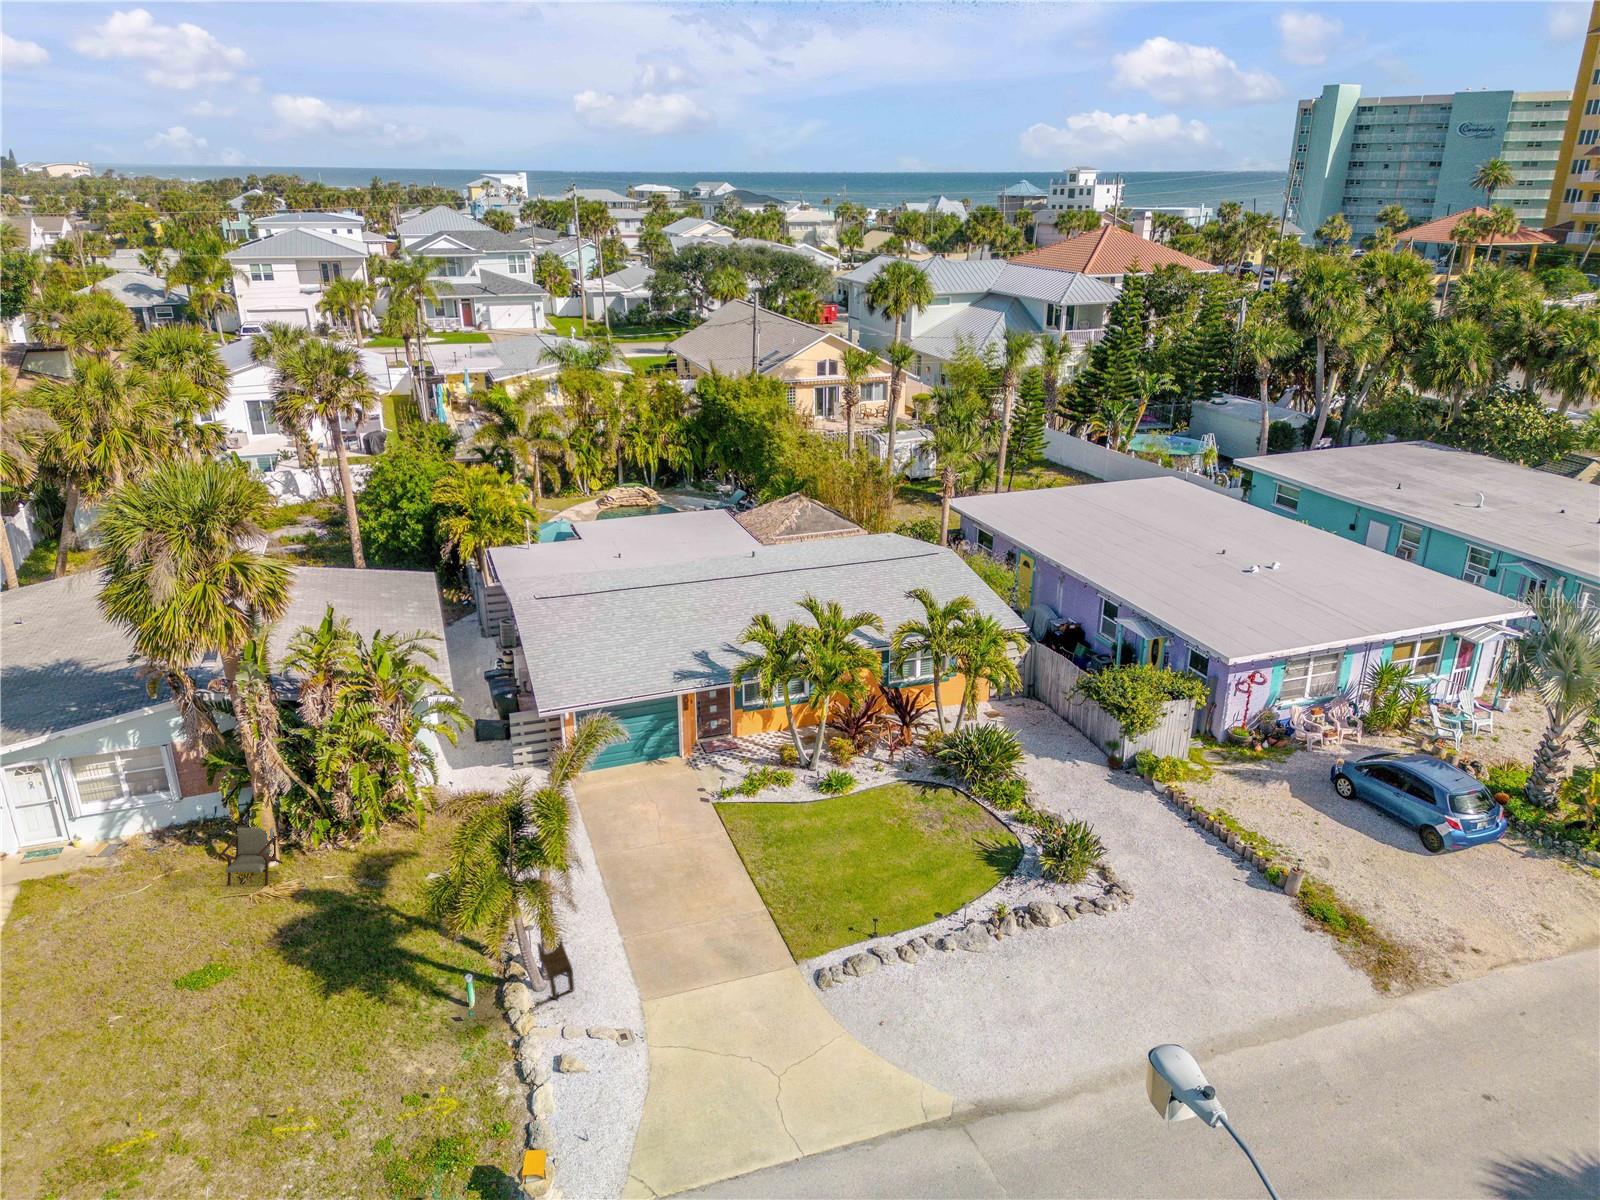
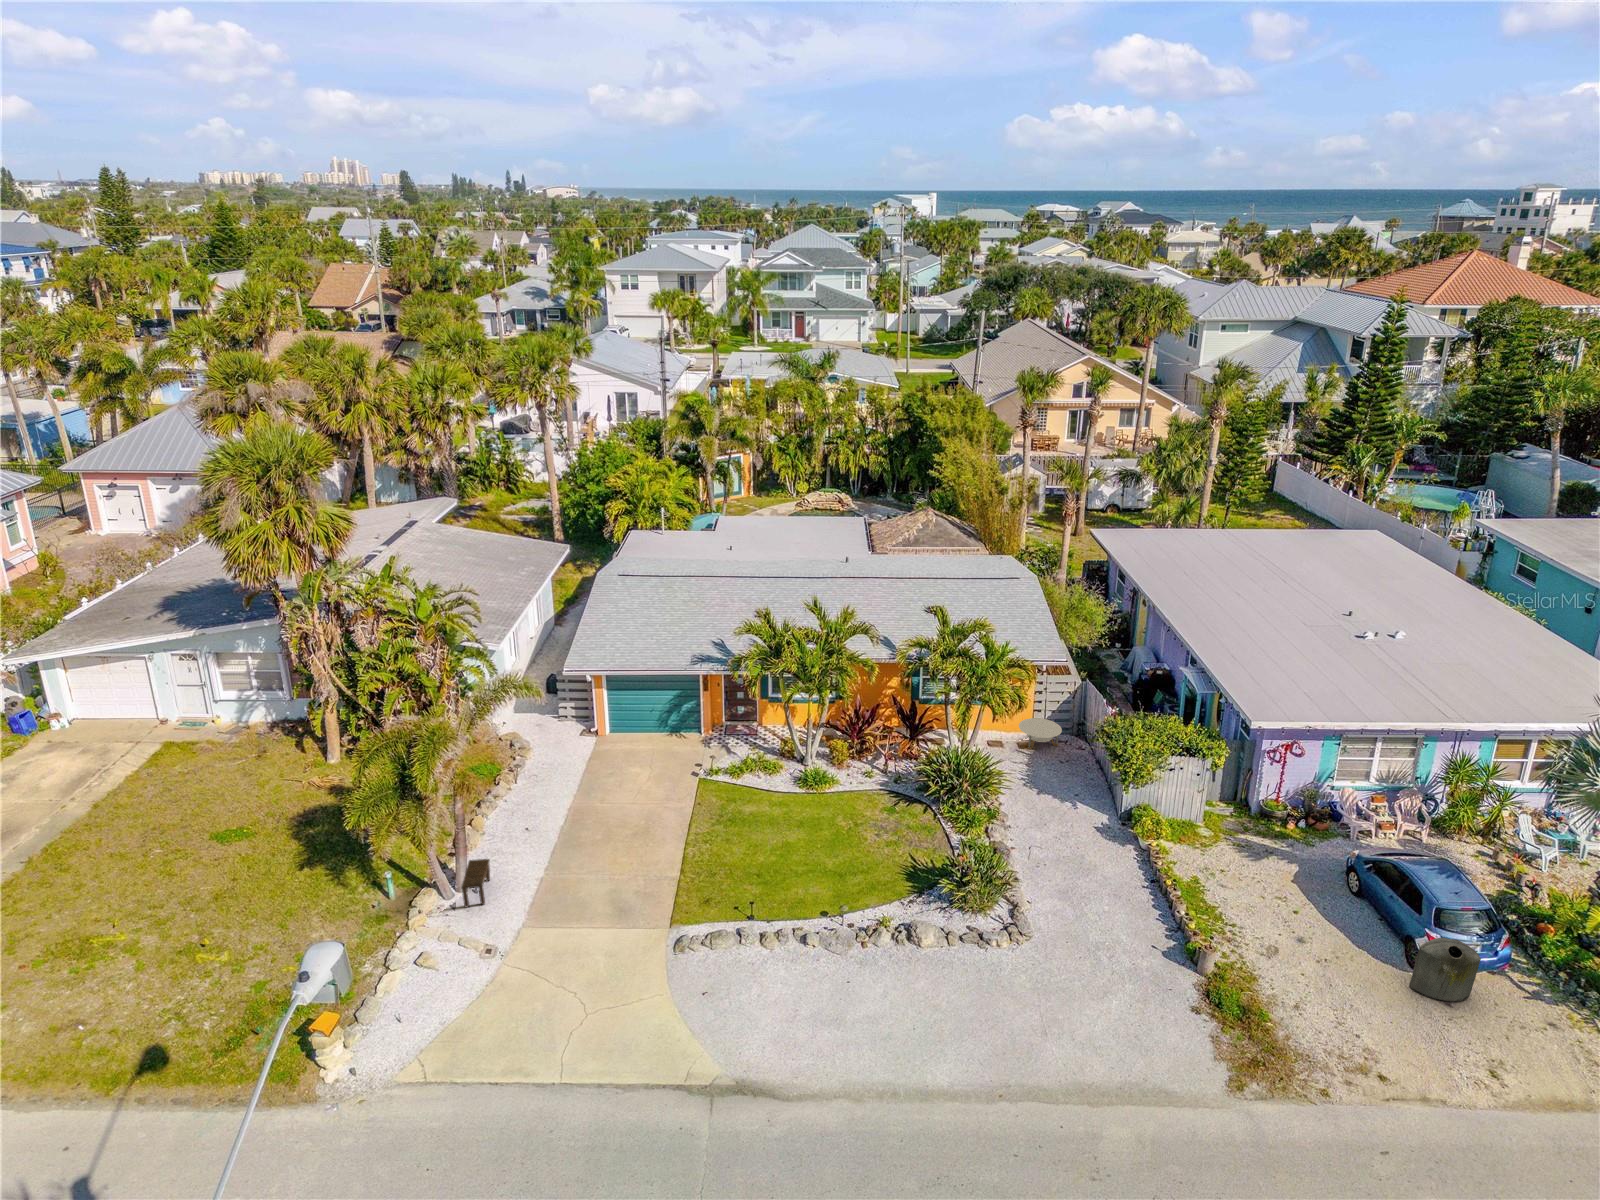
round table: none [989,687,1030,718] -> present [1019,718,1062,750]
potted tree: present [1104,739,1123,768] -> none [1096,782,1120,818]
trash can: none [1437,818,1493,873] -> present [1410,938,1481,1002]
lounge chair: present [219,827,283,886] -> none [289,726,343,777]

